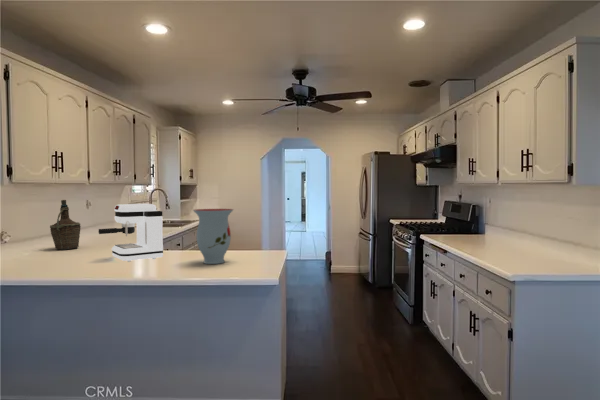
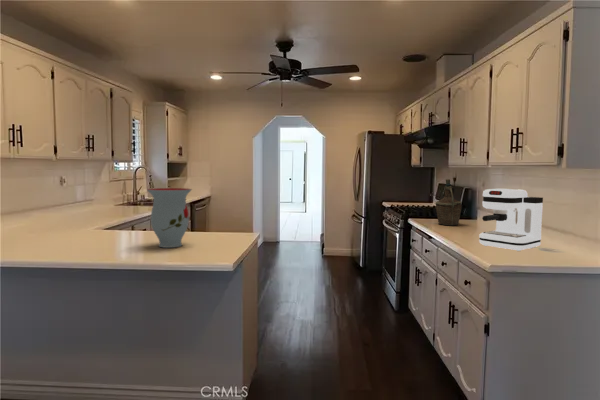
bottle: present [50,200,81,250] -> present [435,179,461,225]
coffee maker: present [98,204,163,262] -> present [479,189,543,251]

